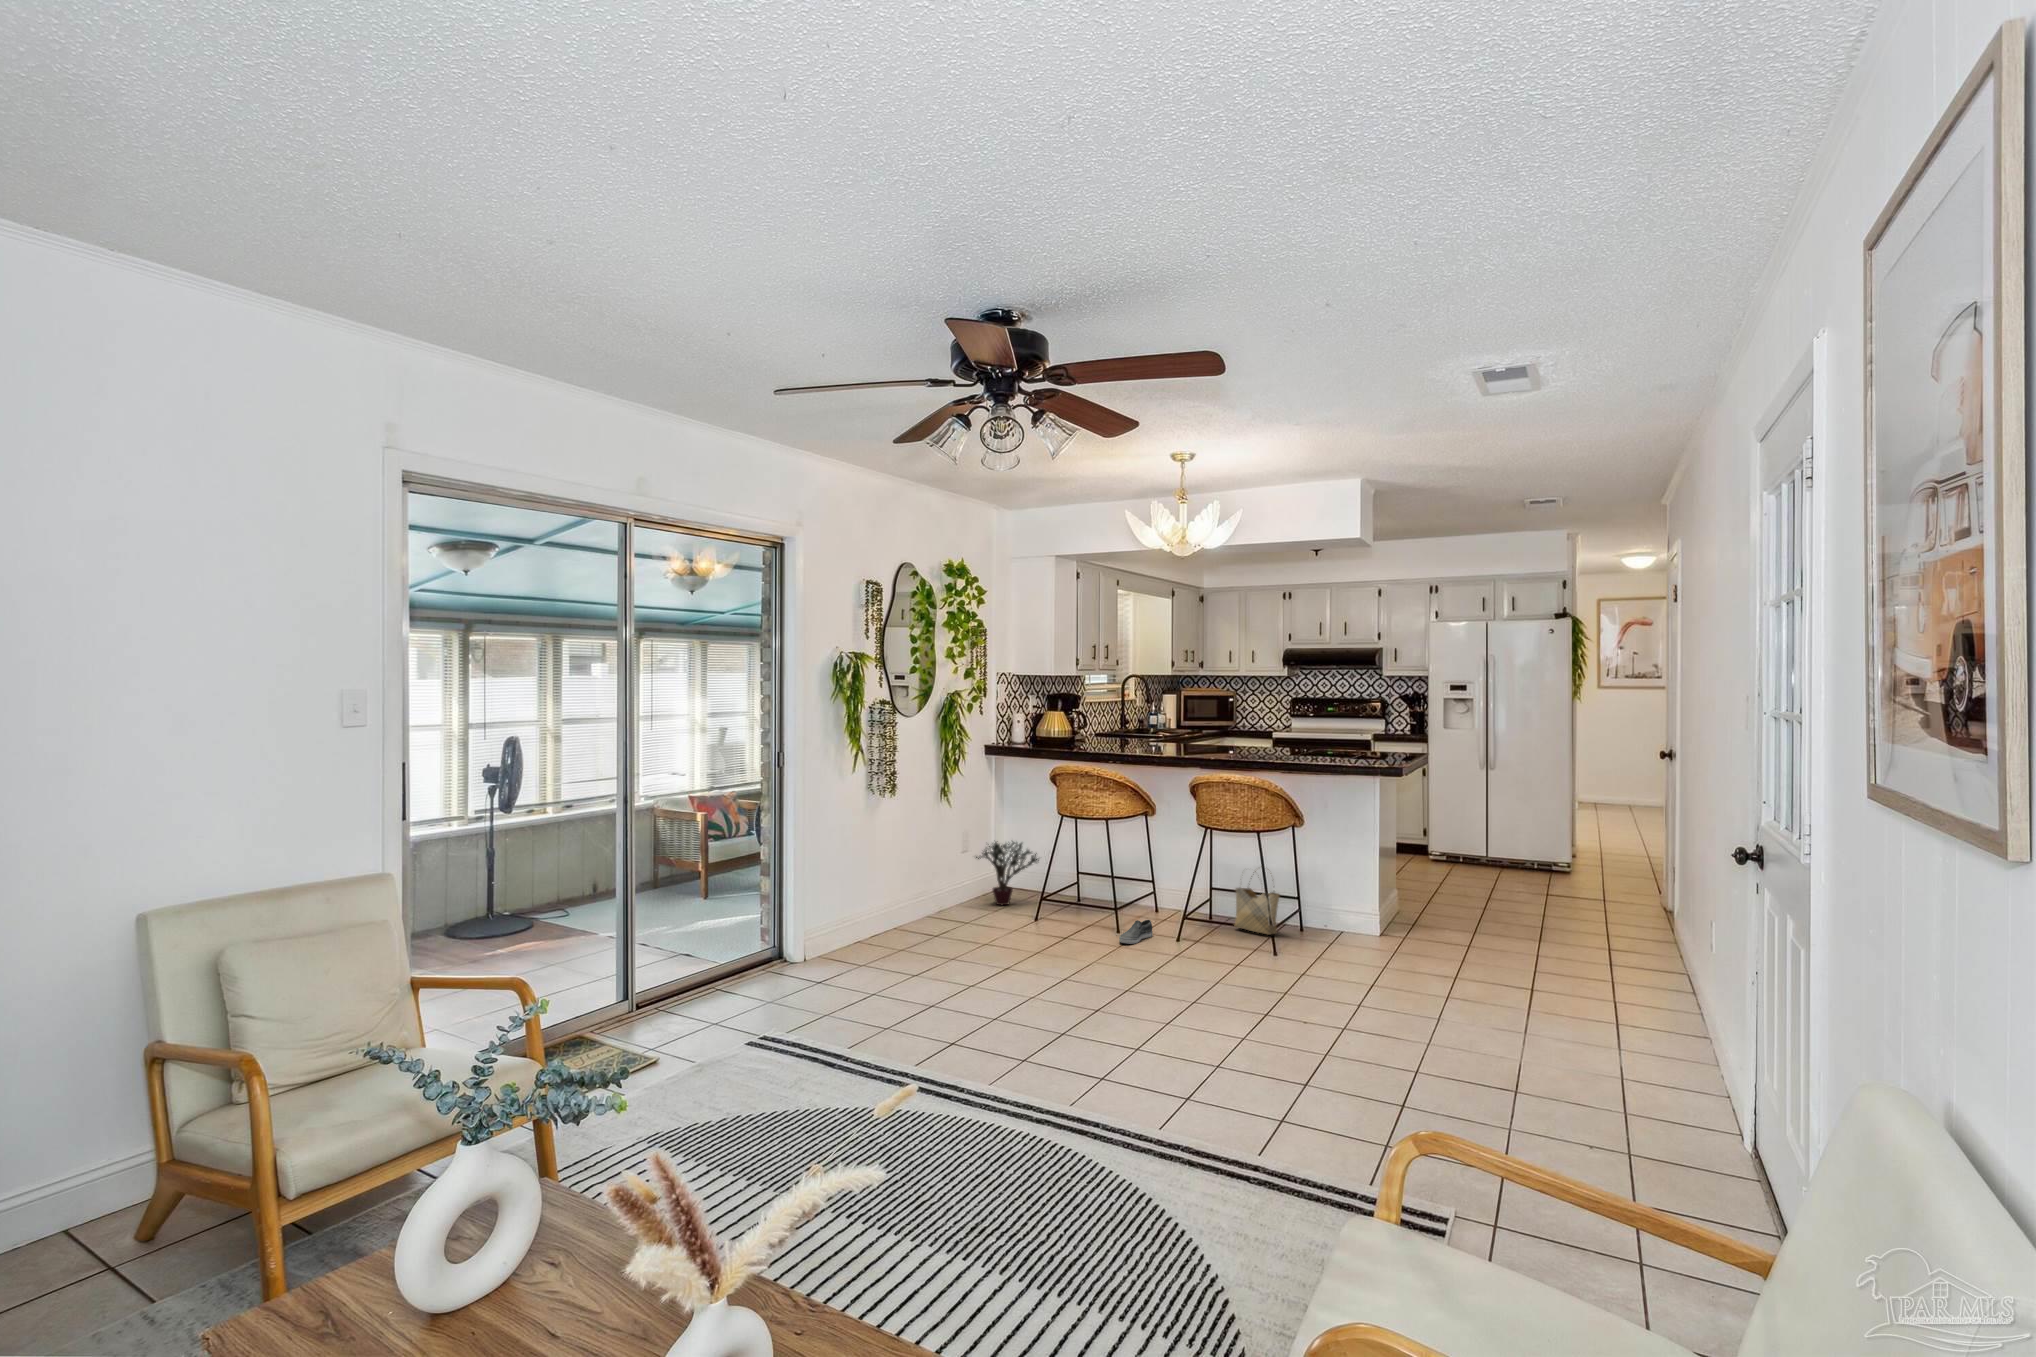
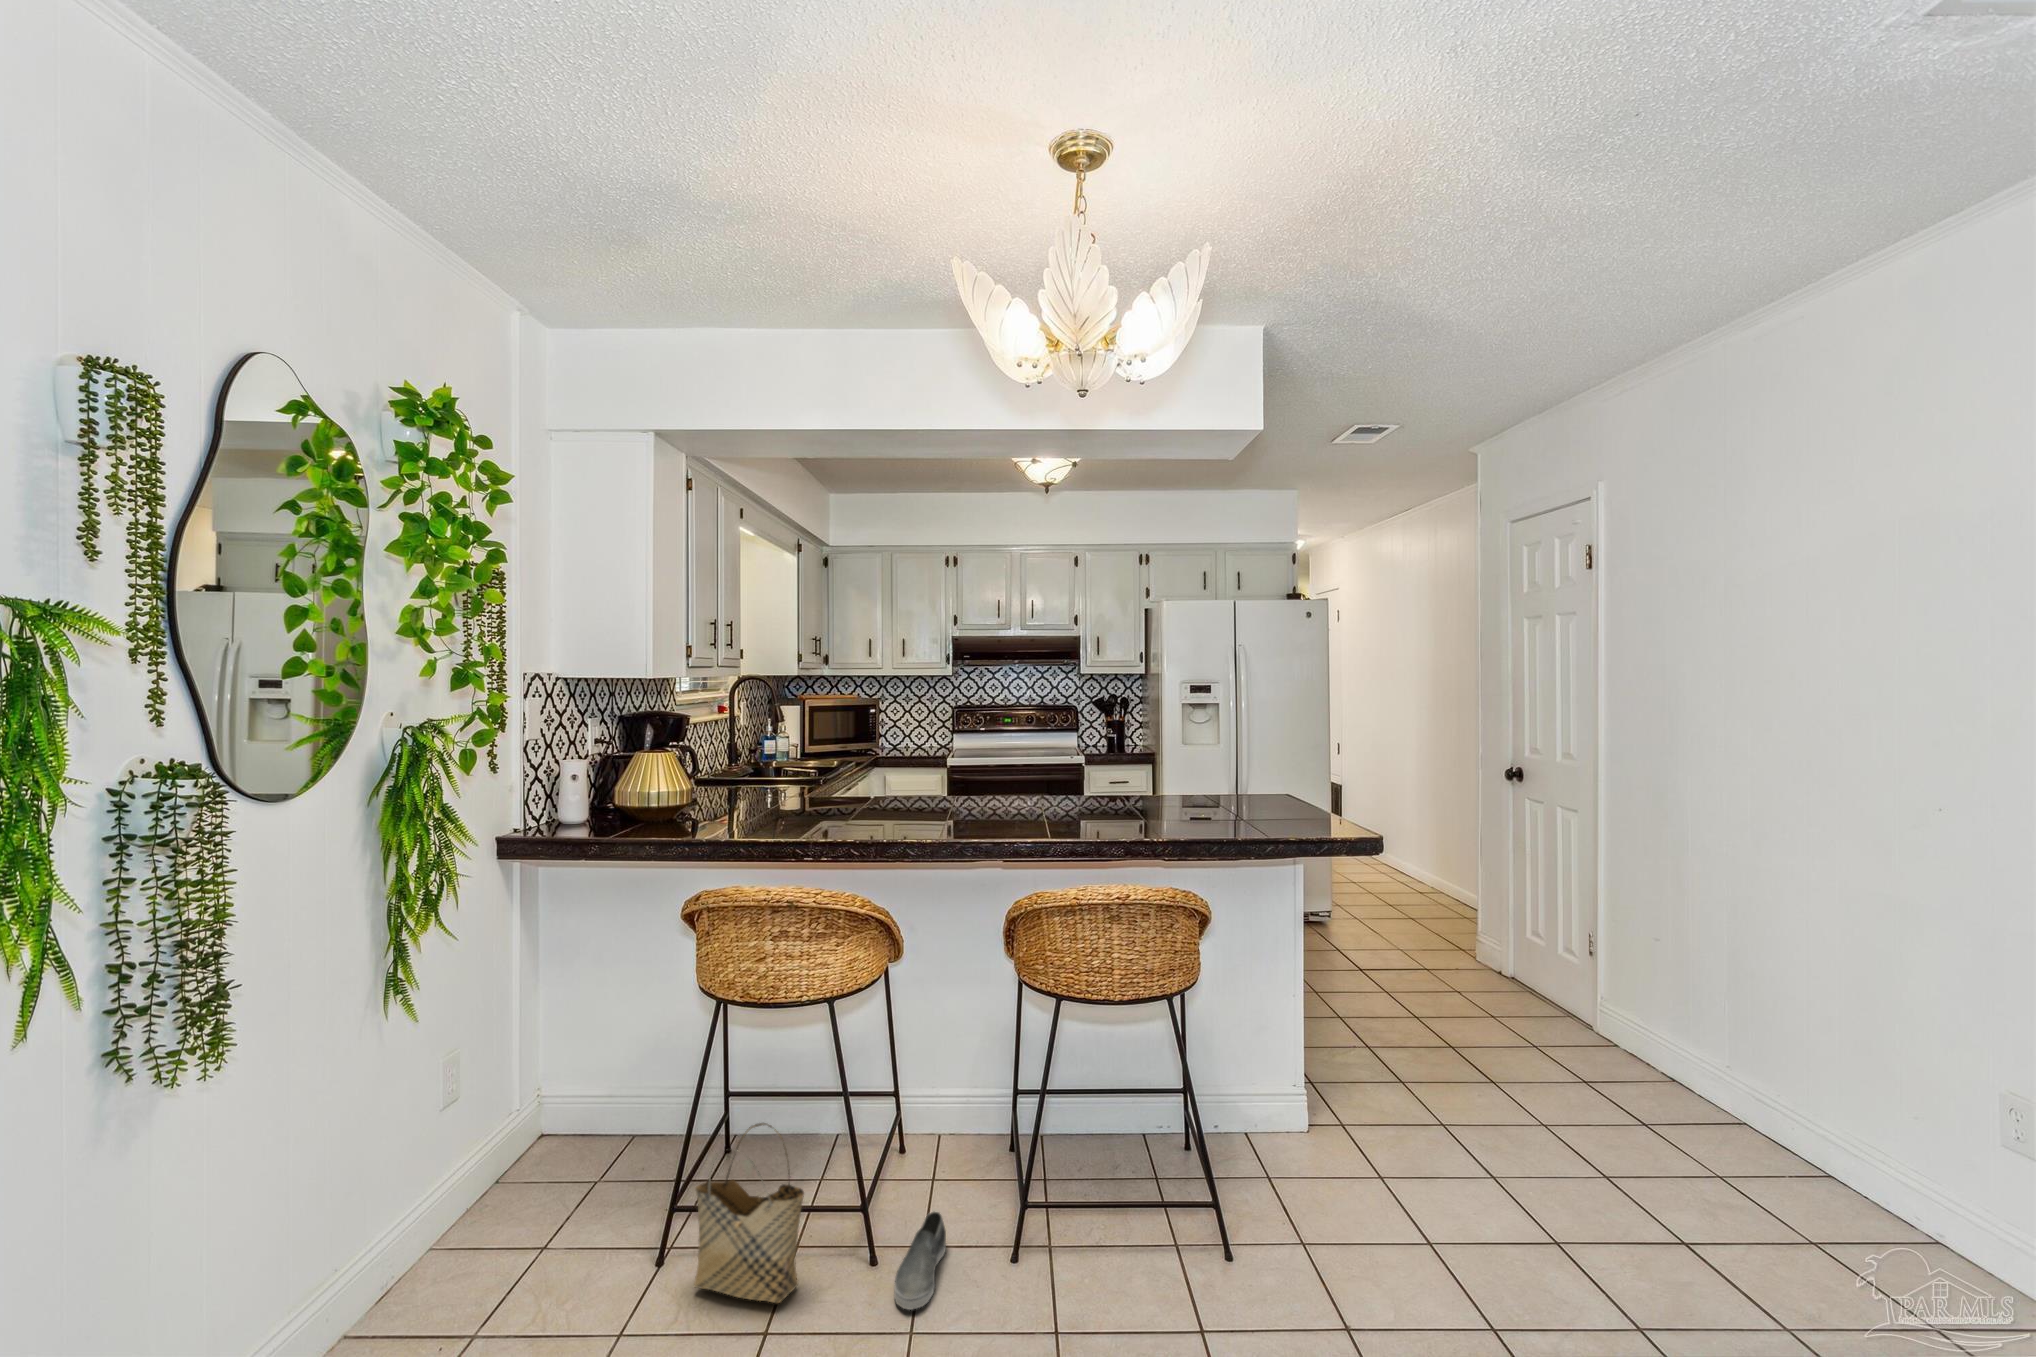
potted plant: present [976,841,1039,905] -> none [472,1039,644,1208]
woven basket: present [1234,871,1280,935] -> present [694,1123,804,1303]

